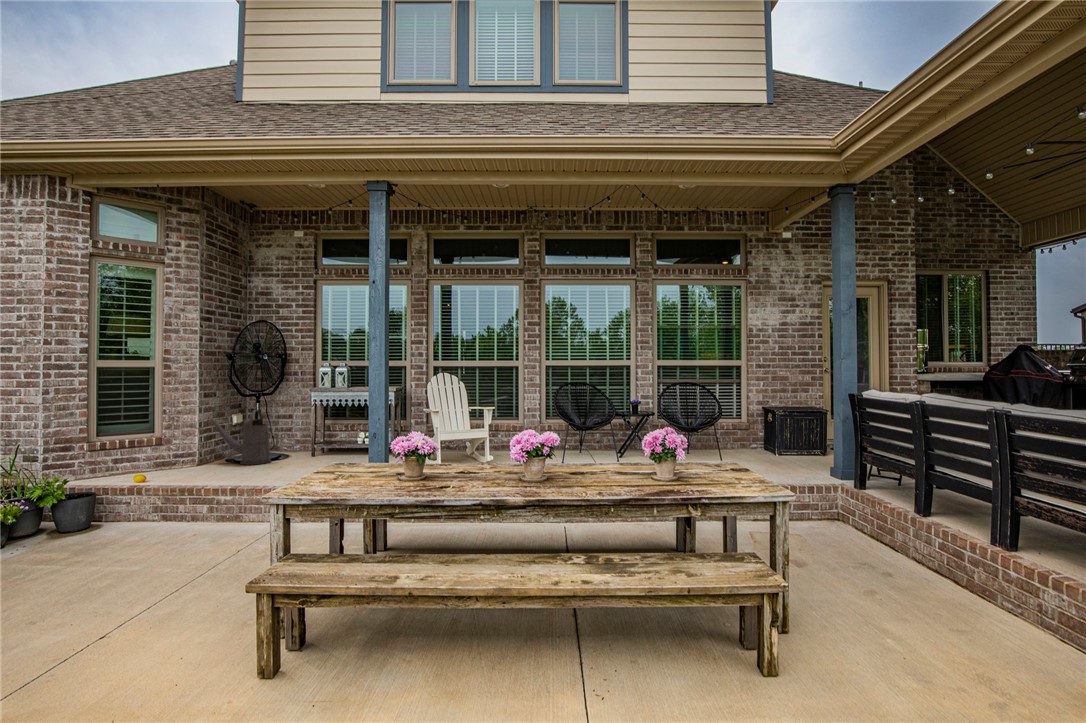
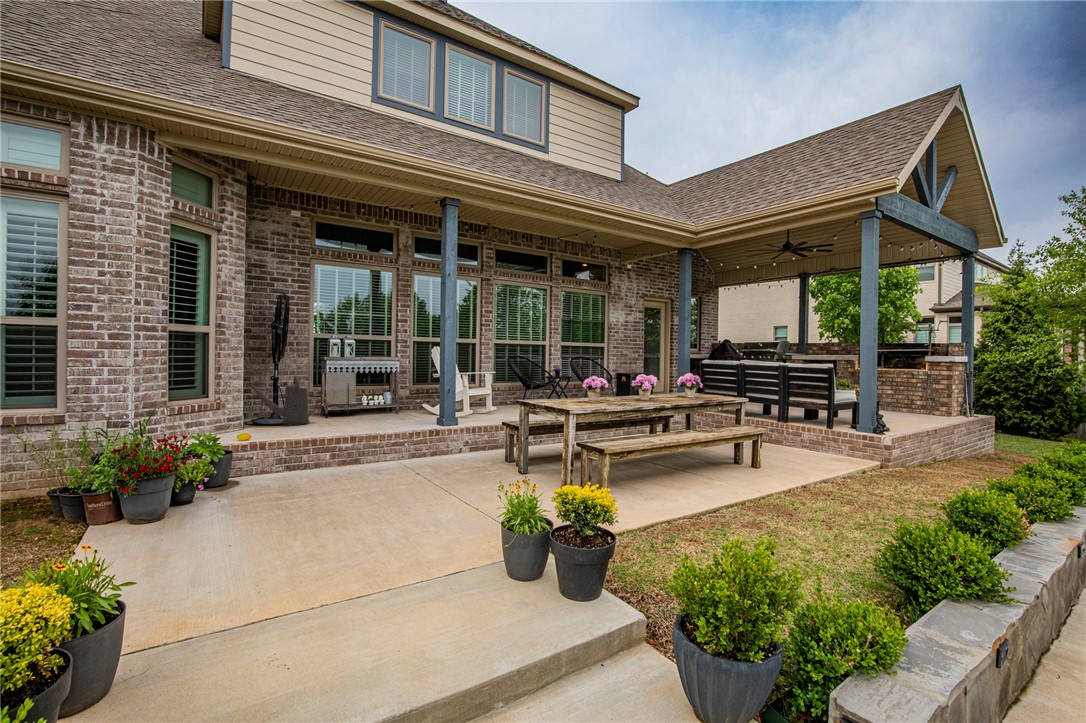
planter: none [314,405,352,456] -> present [321,373,356,413]

